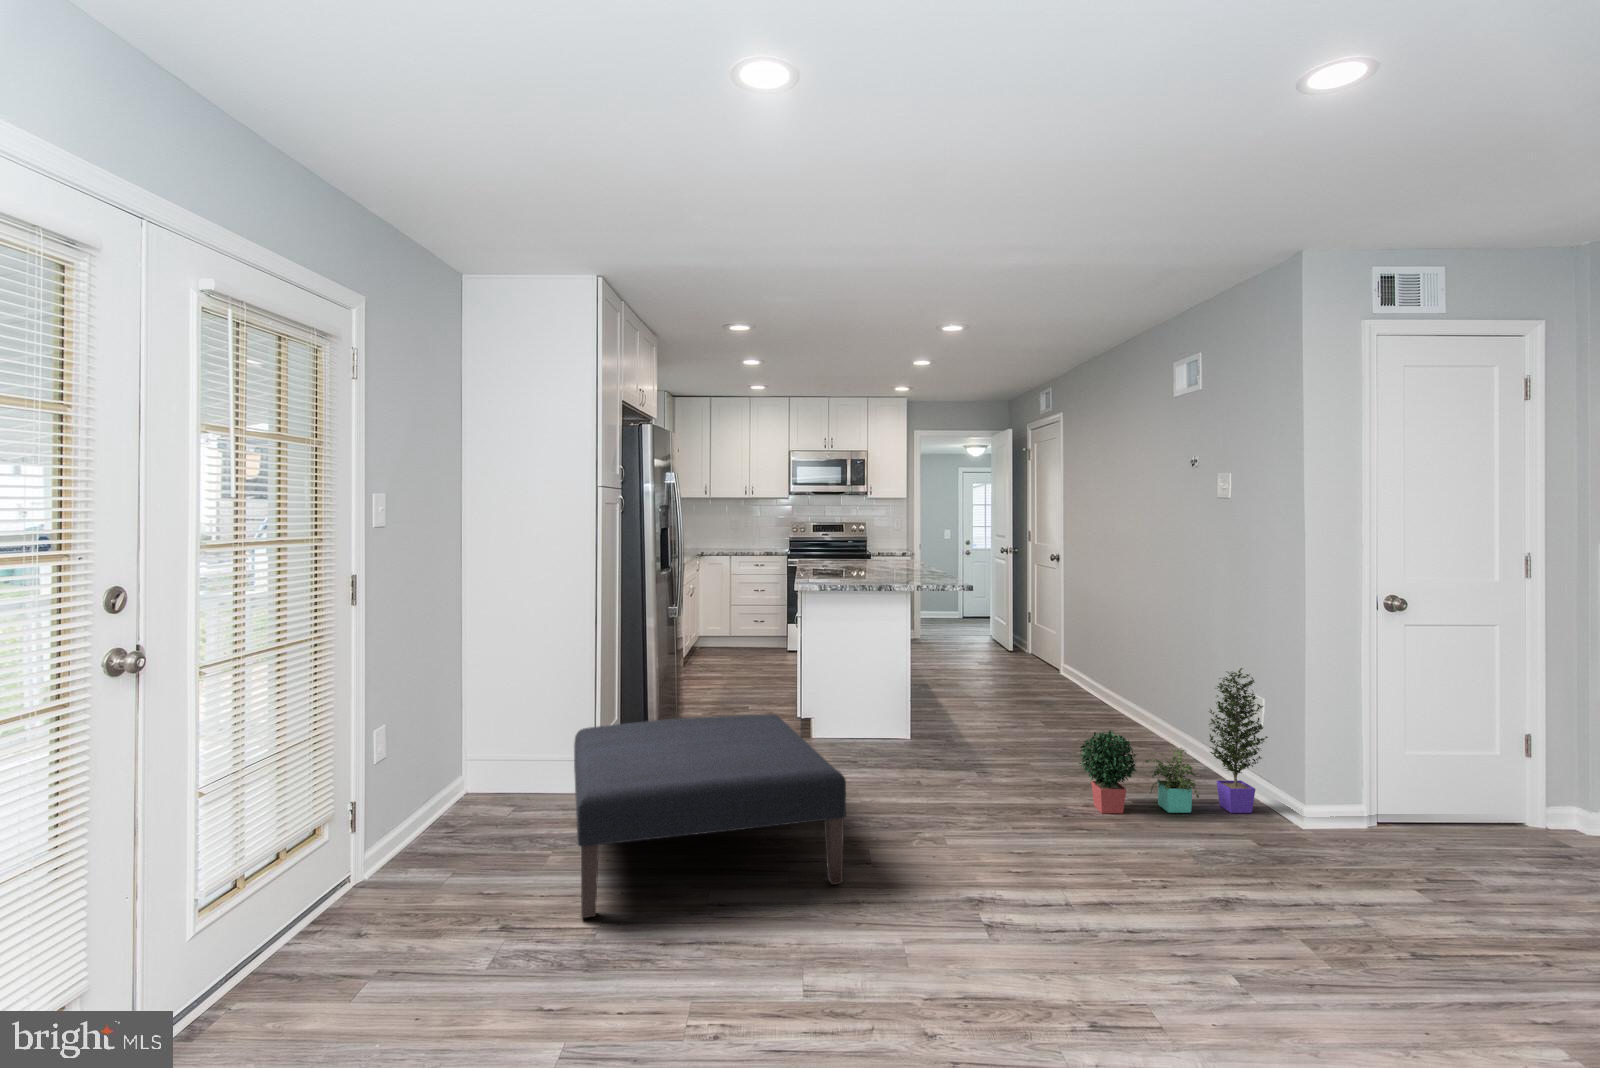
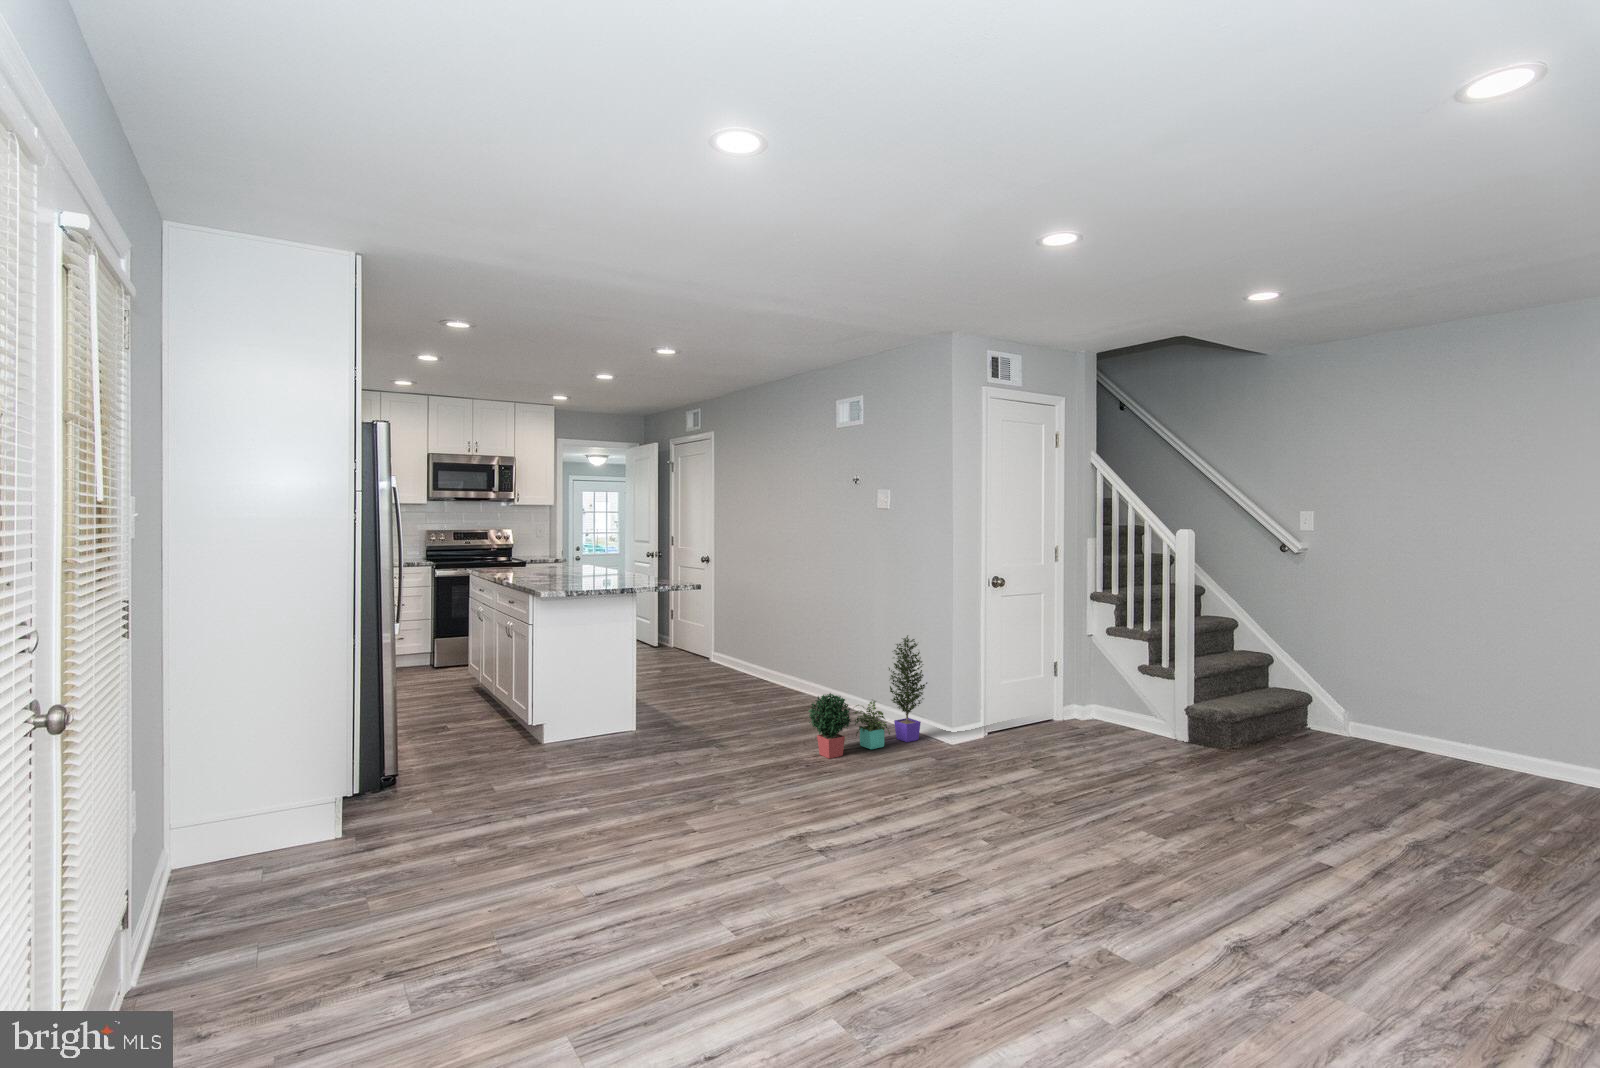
ottoman: present [574,714,846,918] -> none [359,718,691,941]

